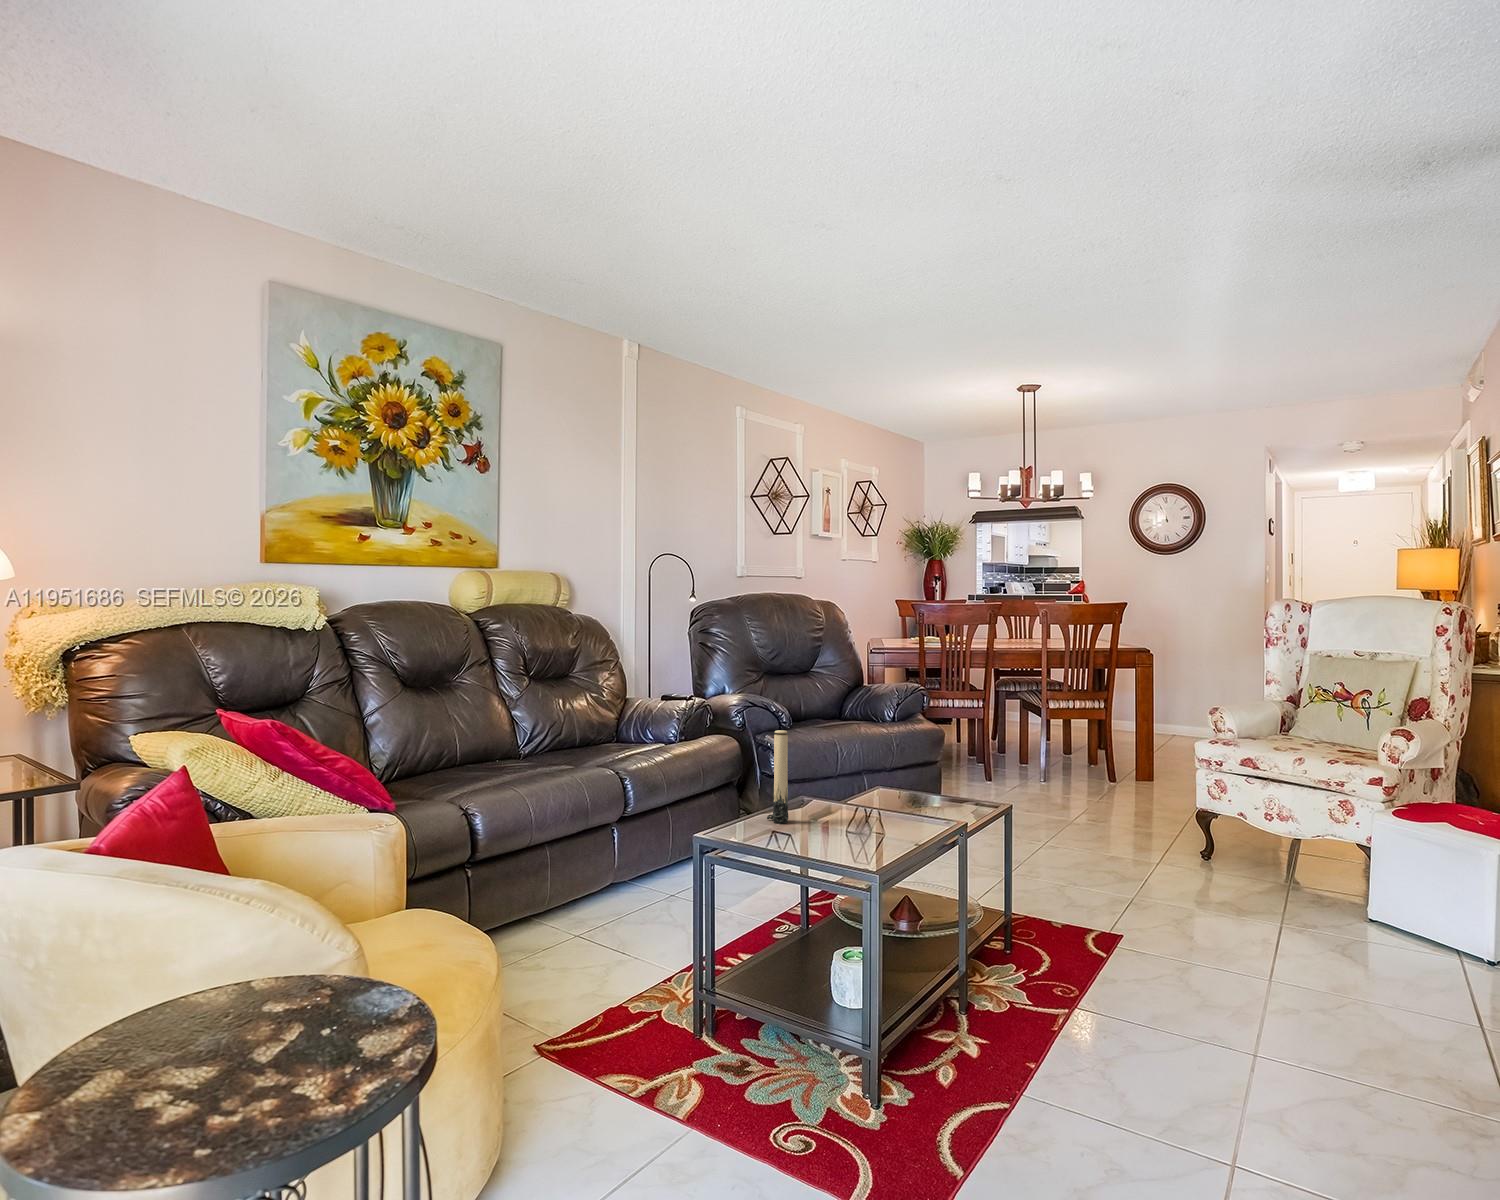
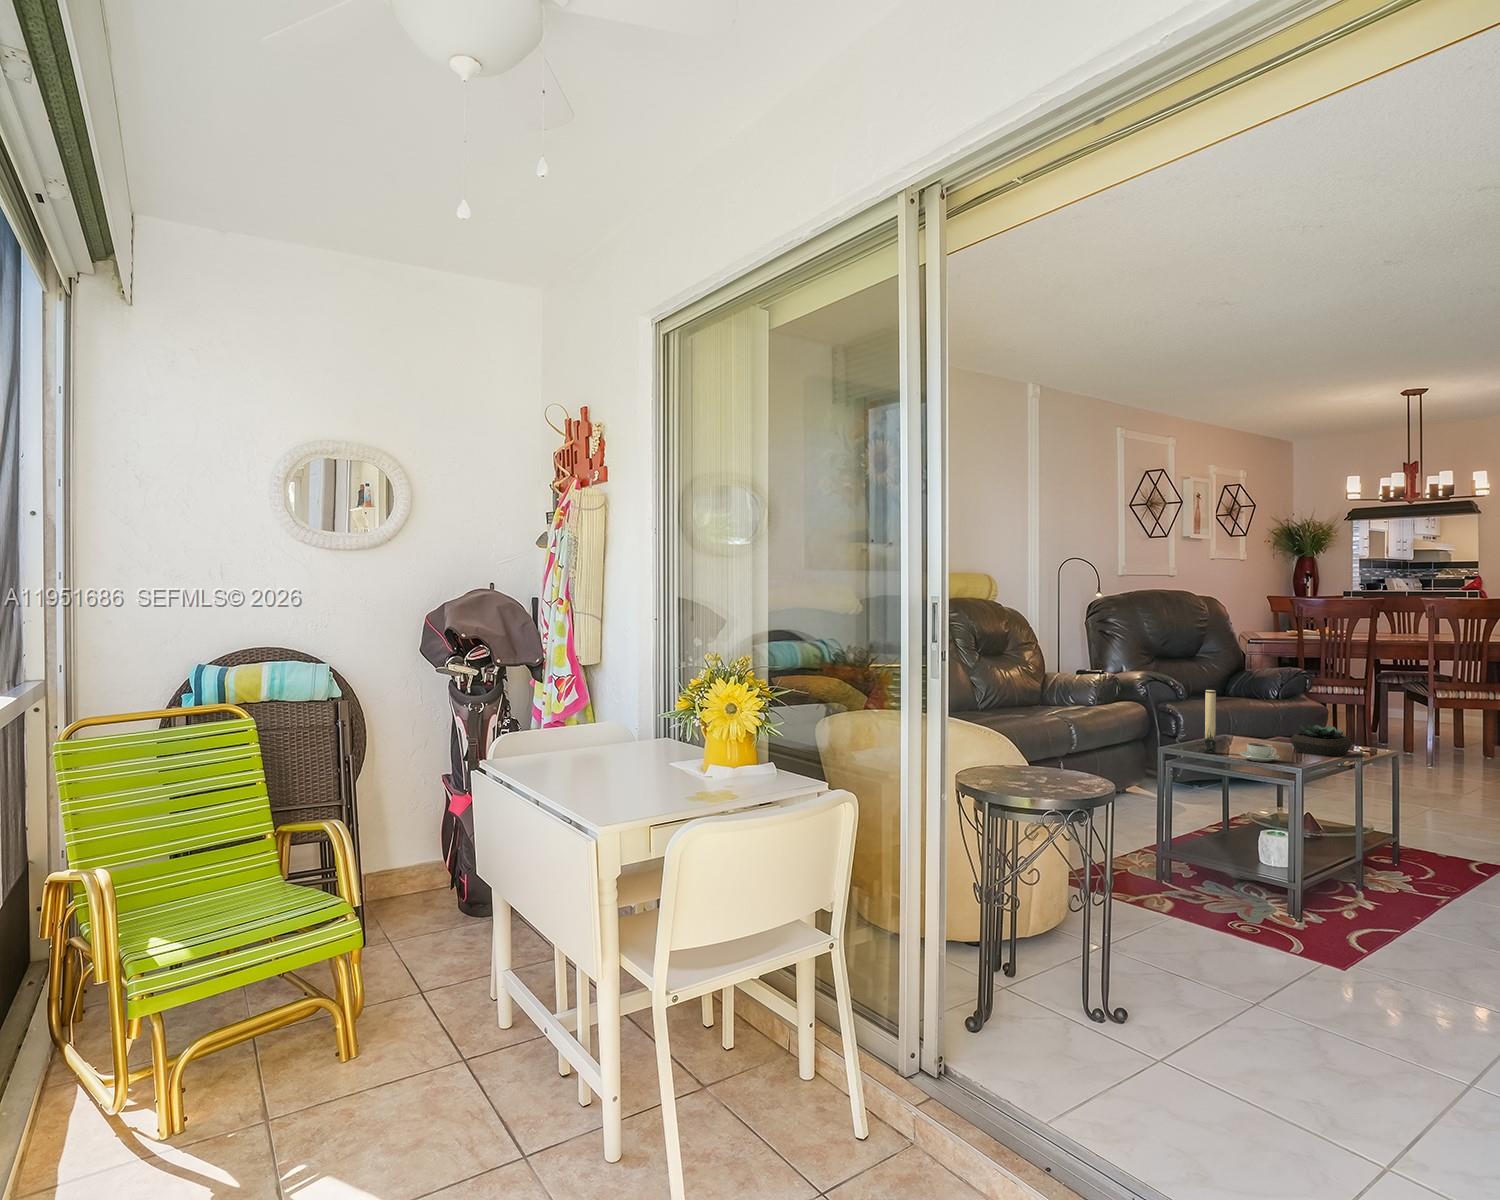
succulent plant: none [885,768,960,815] -> present [1289,725,1353,756]
coffee cup: none [813,808,864,837] -> present [1240,743,1280,762]

